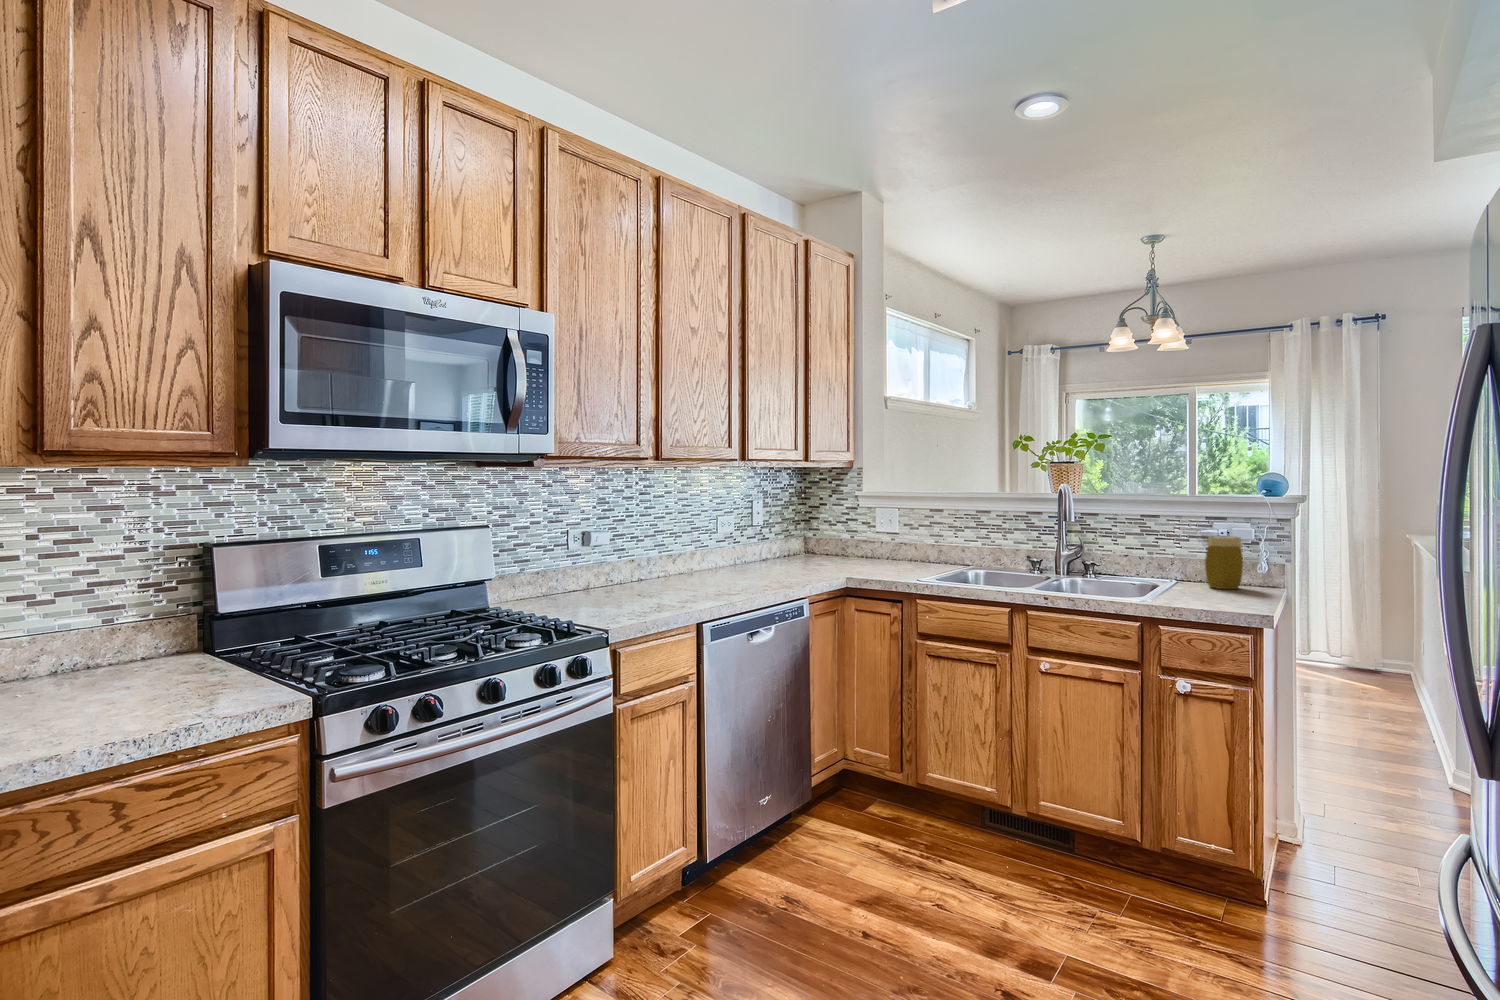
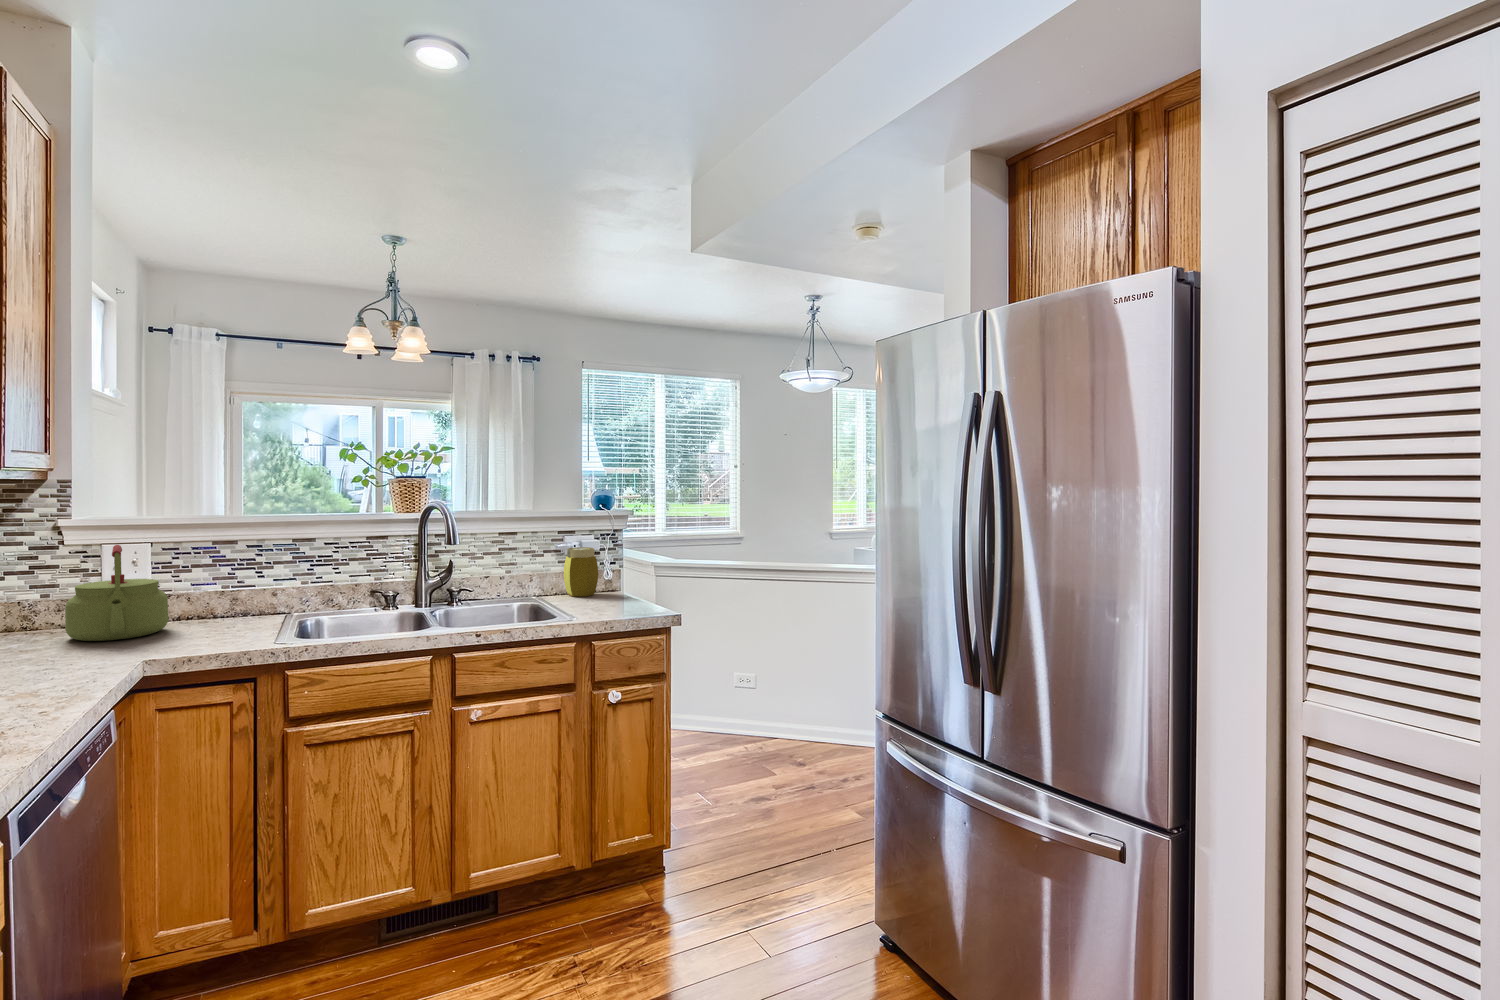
kettle: none [843,508,892,567] -> present [65,545,169,641]

